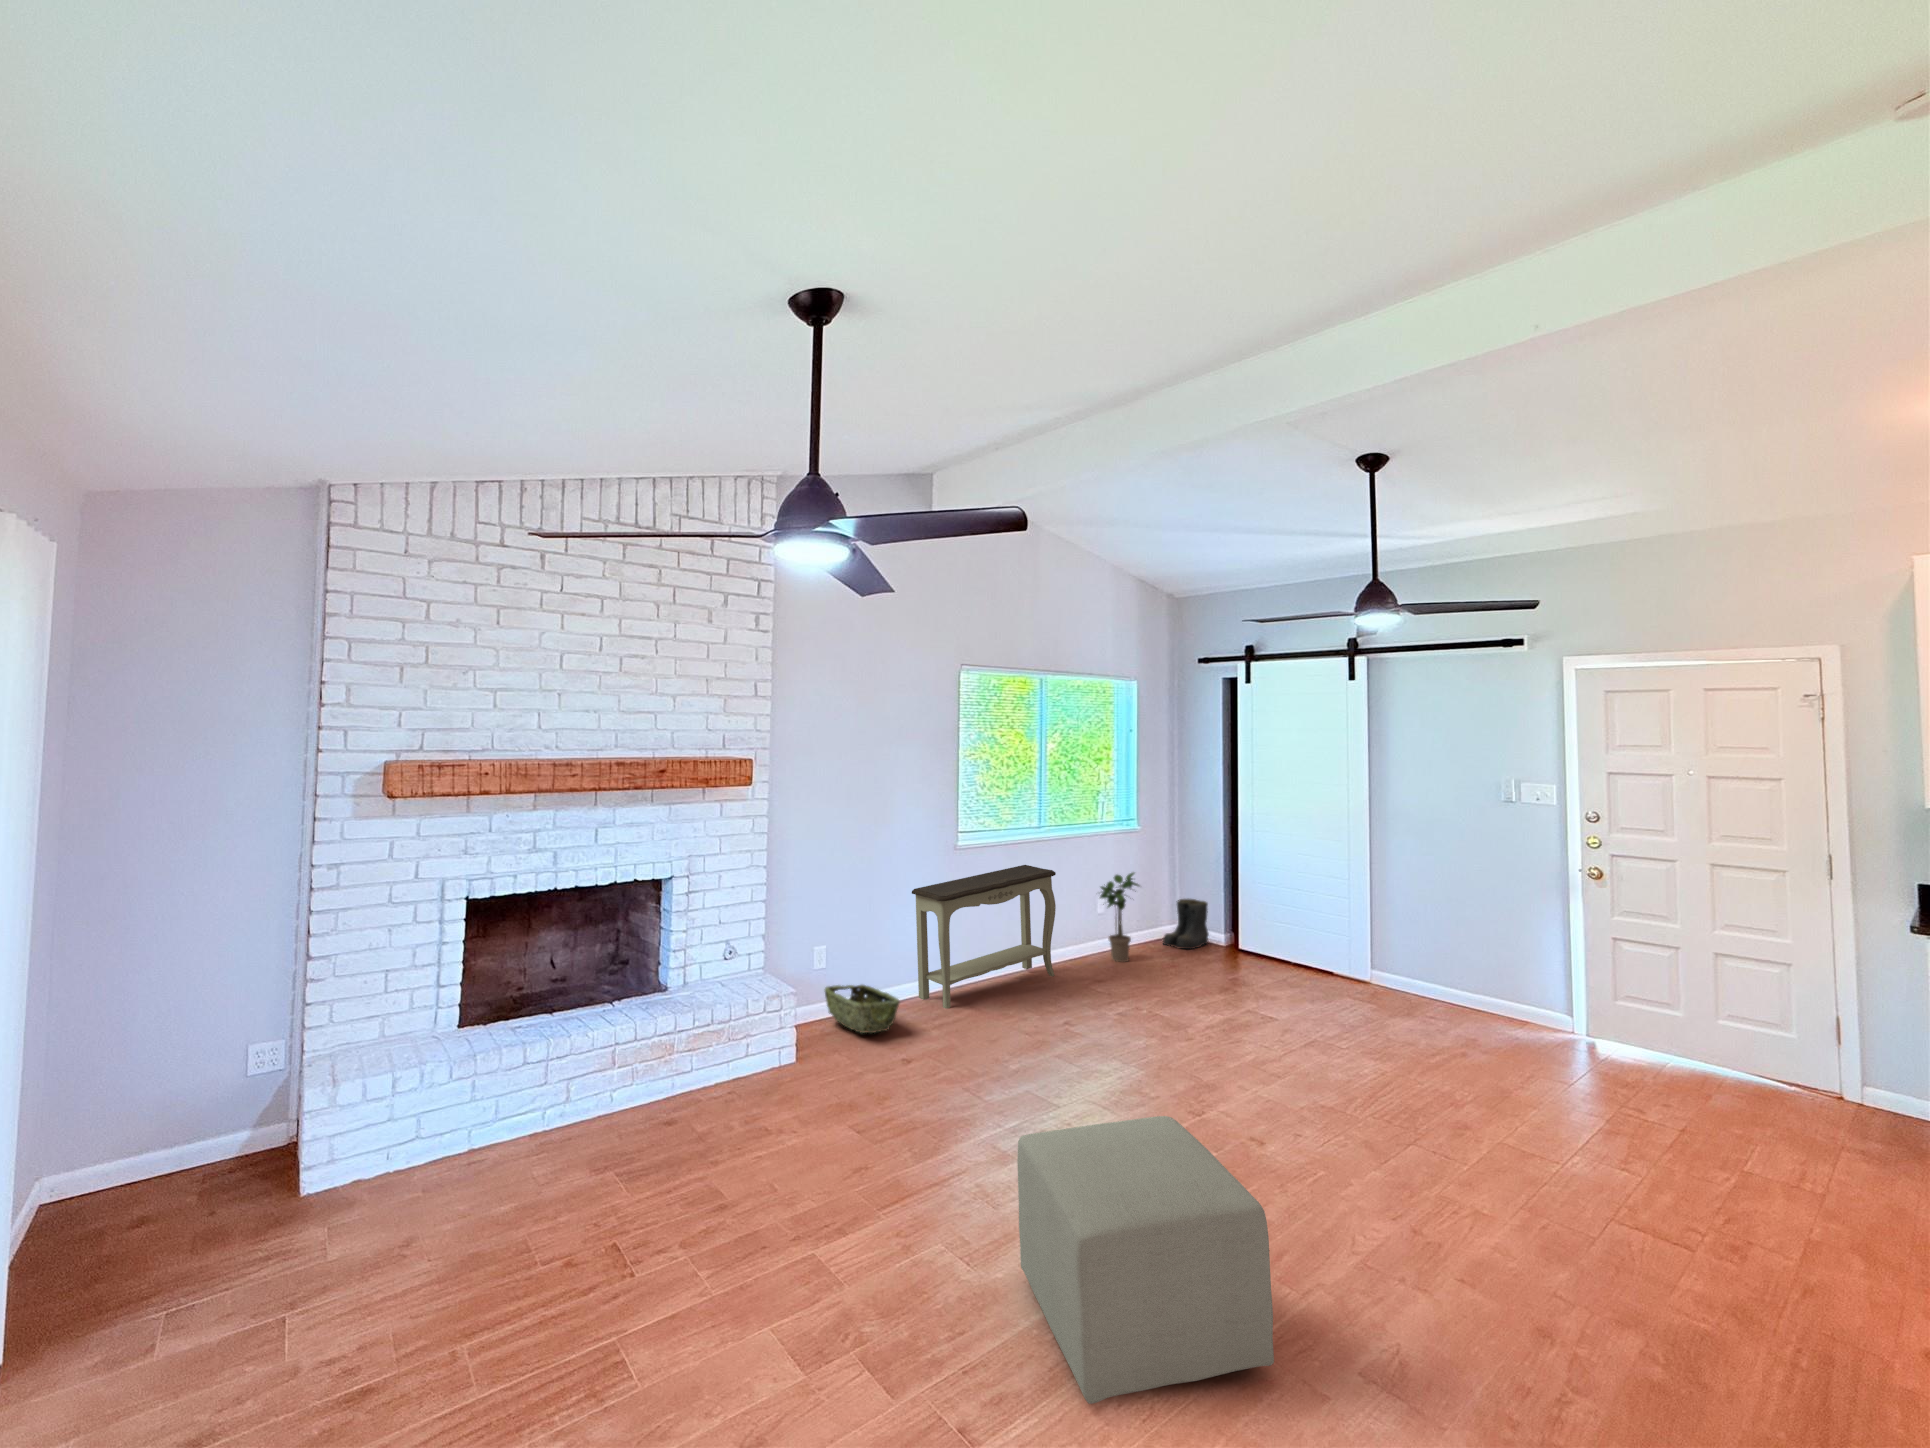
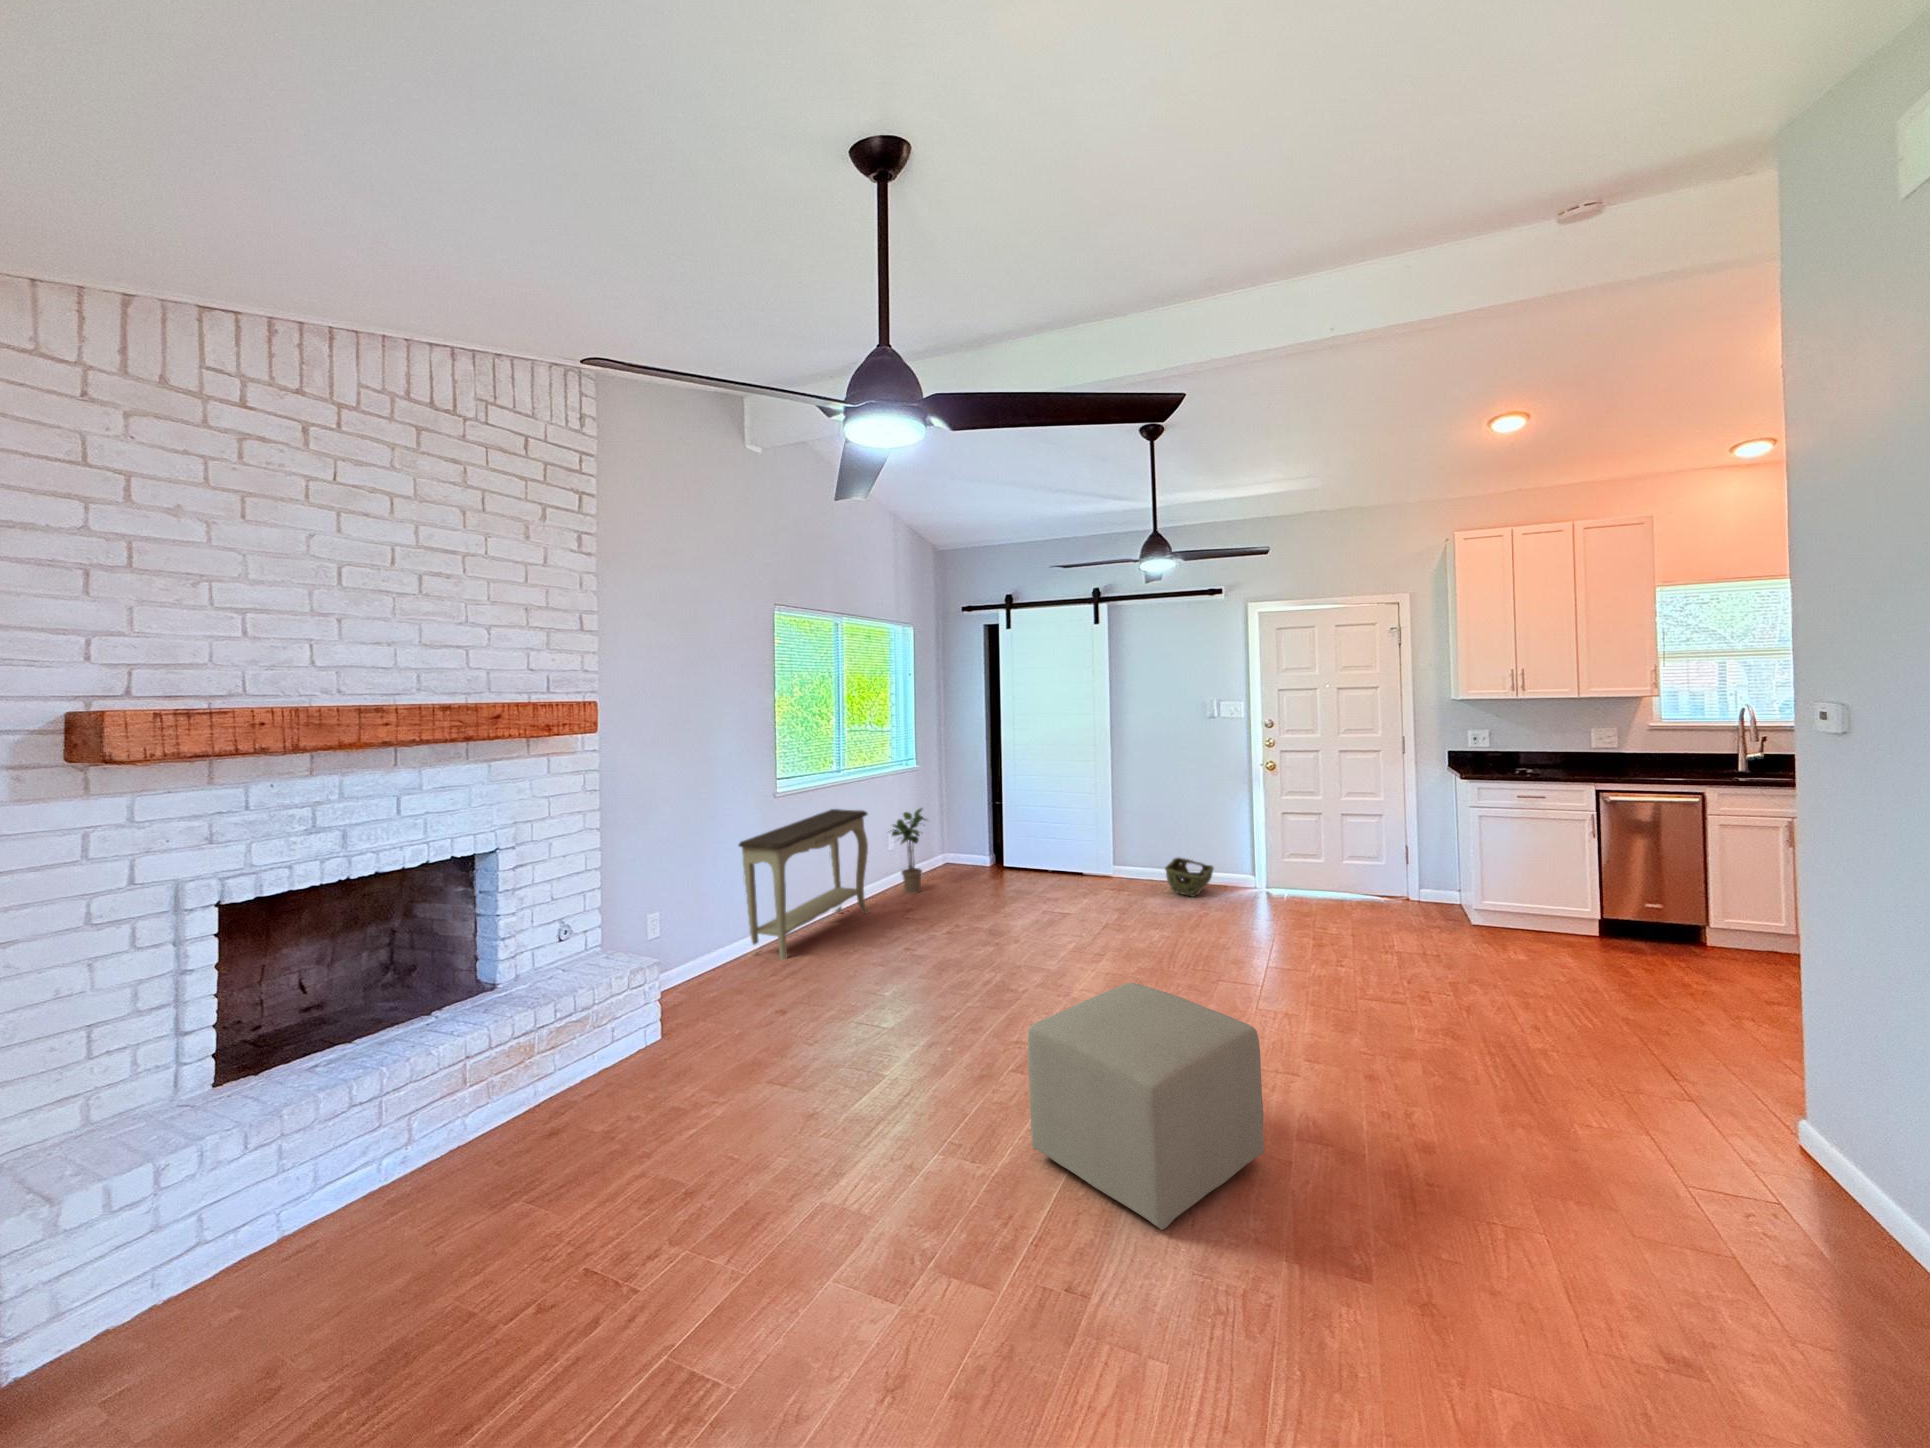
boots: present [1163,899,1209,949] -> none [938,829,978,875]
woven basket: present [825,985,899,1033] -> present [1165,858,1214,897]

